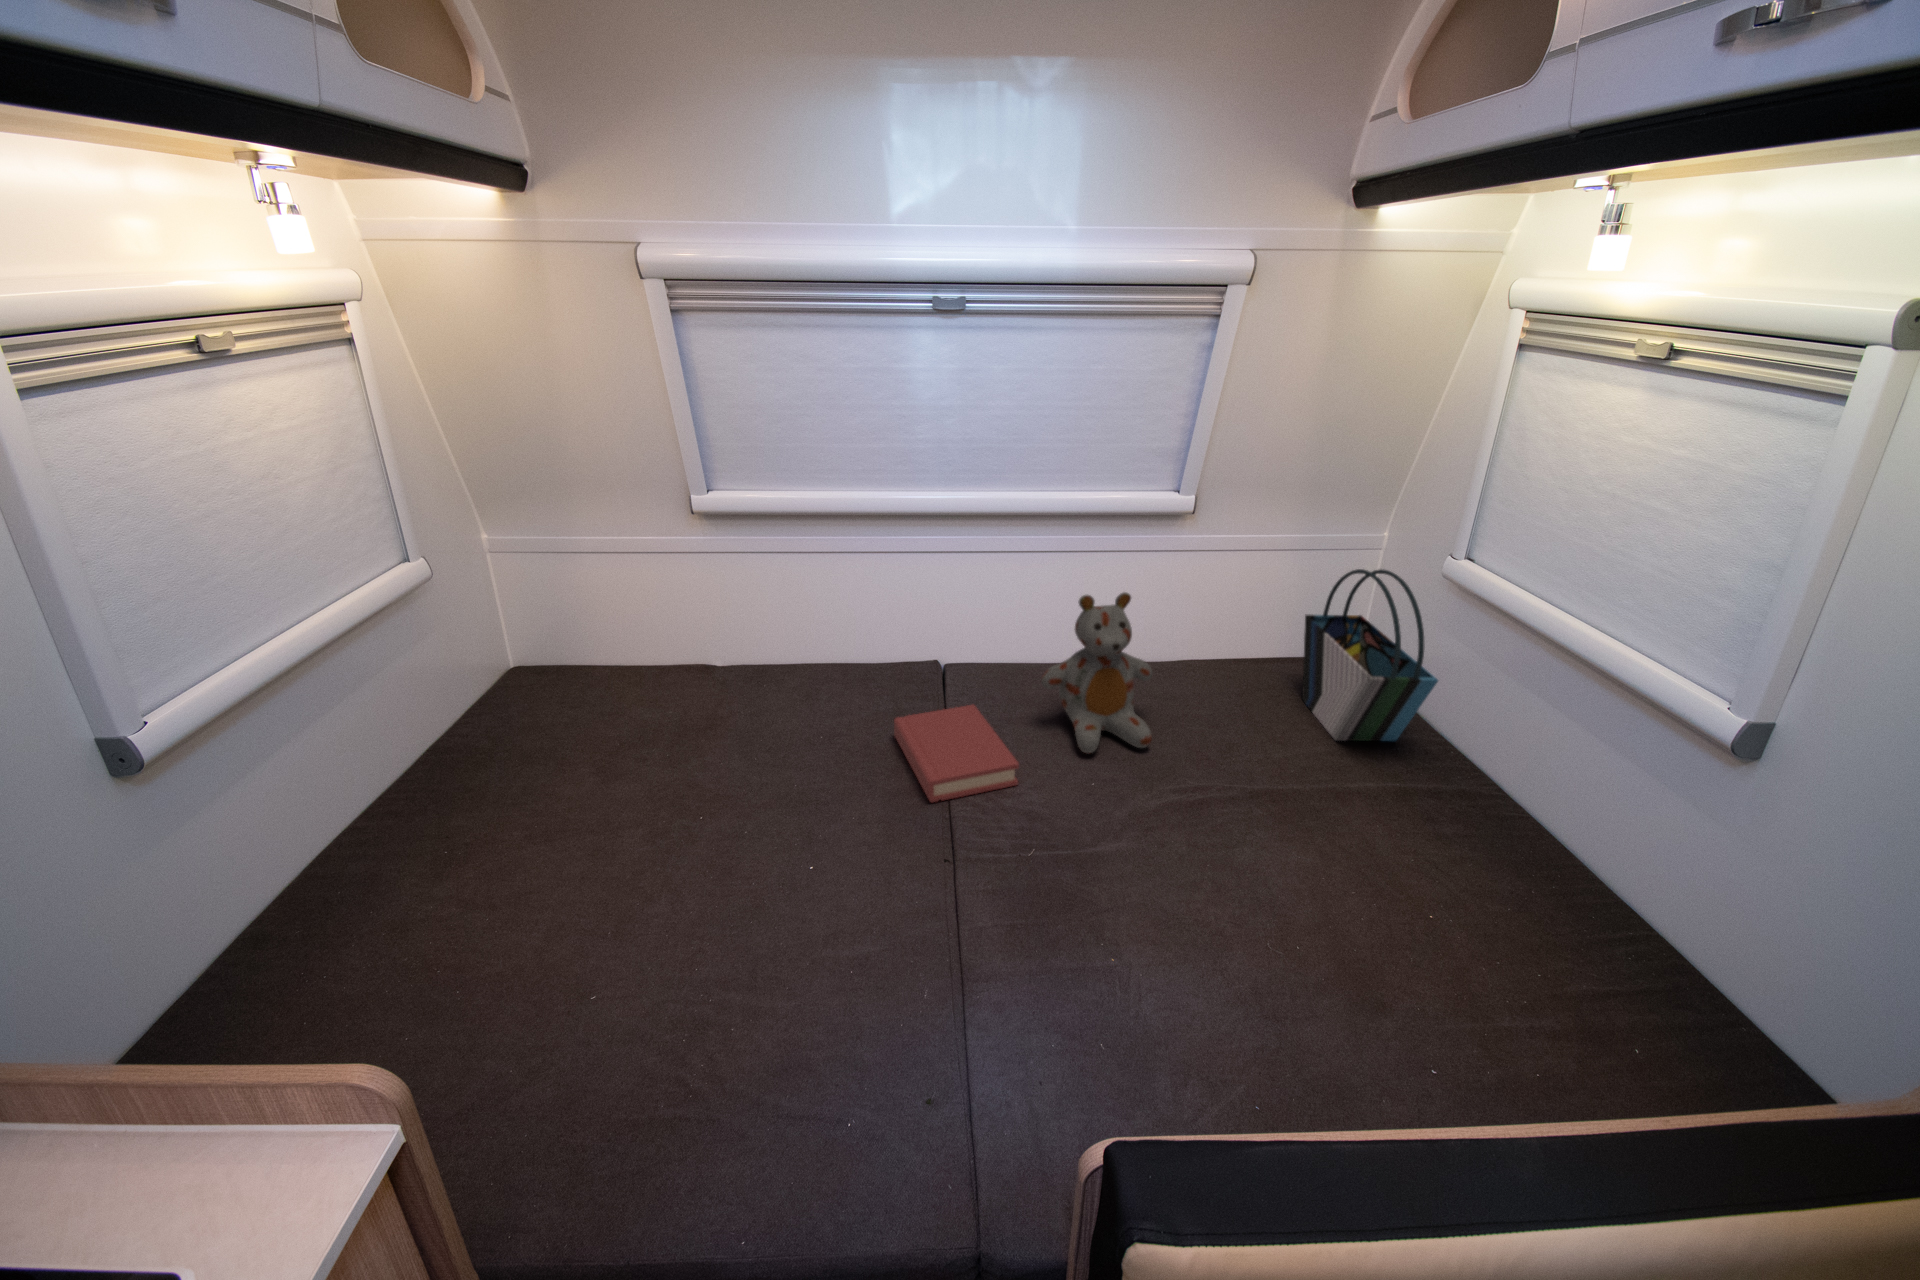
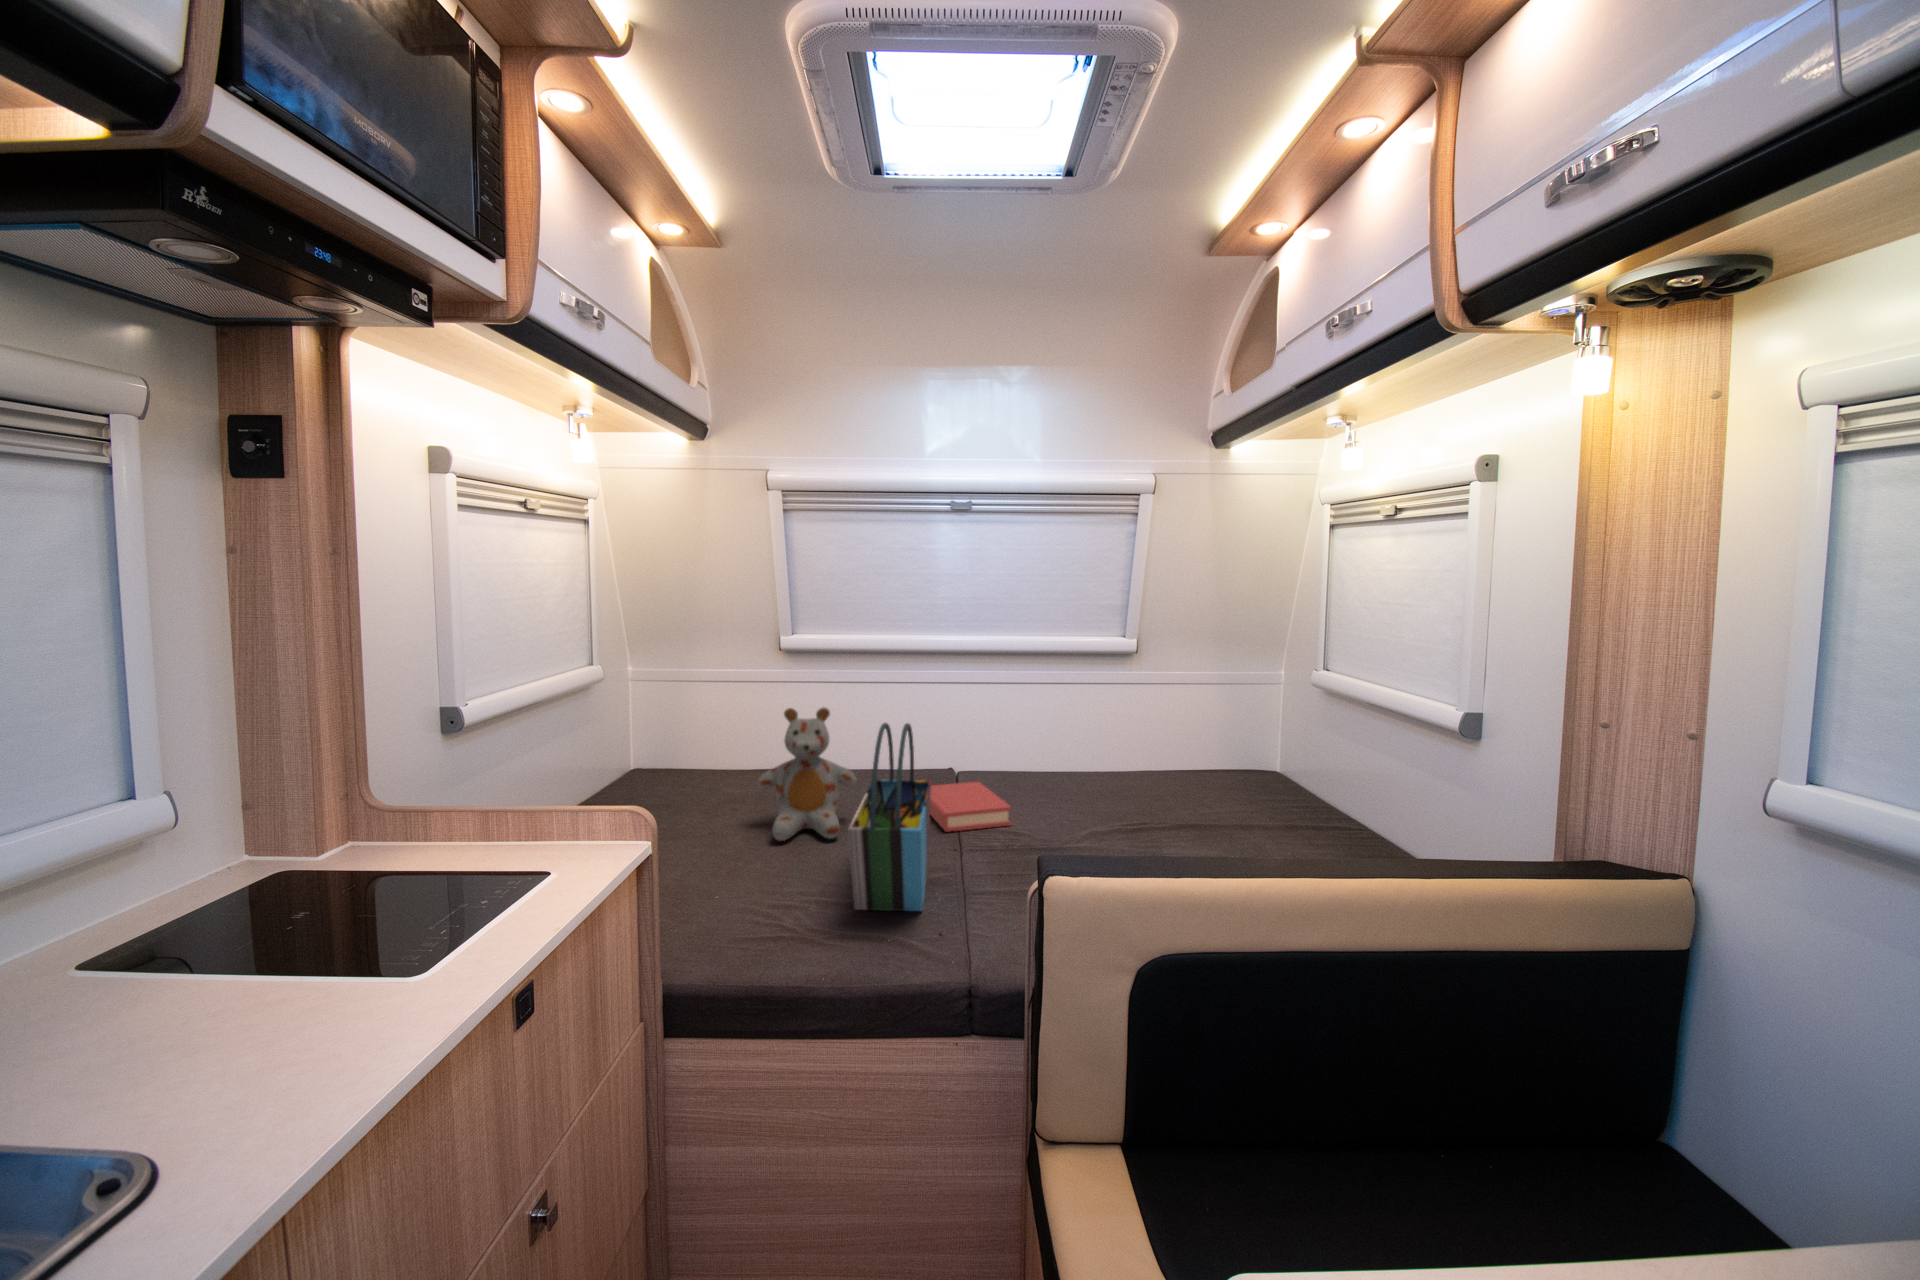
tote bag: present [1302,569,1438,741] -> present [848,723,931,911]
stuffed bear: present [1041,592,1152,753] -> present [757,707,857,841]

